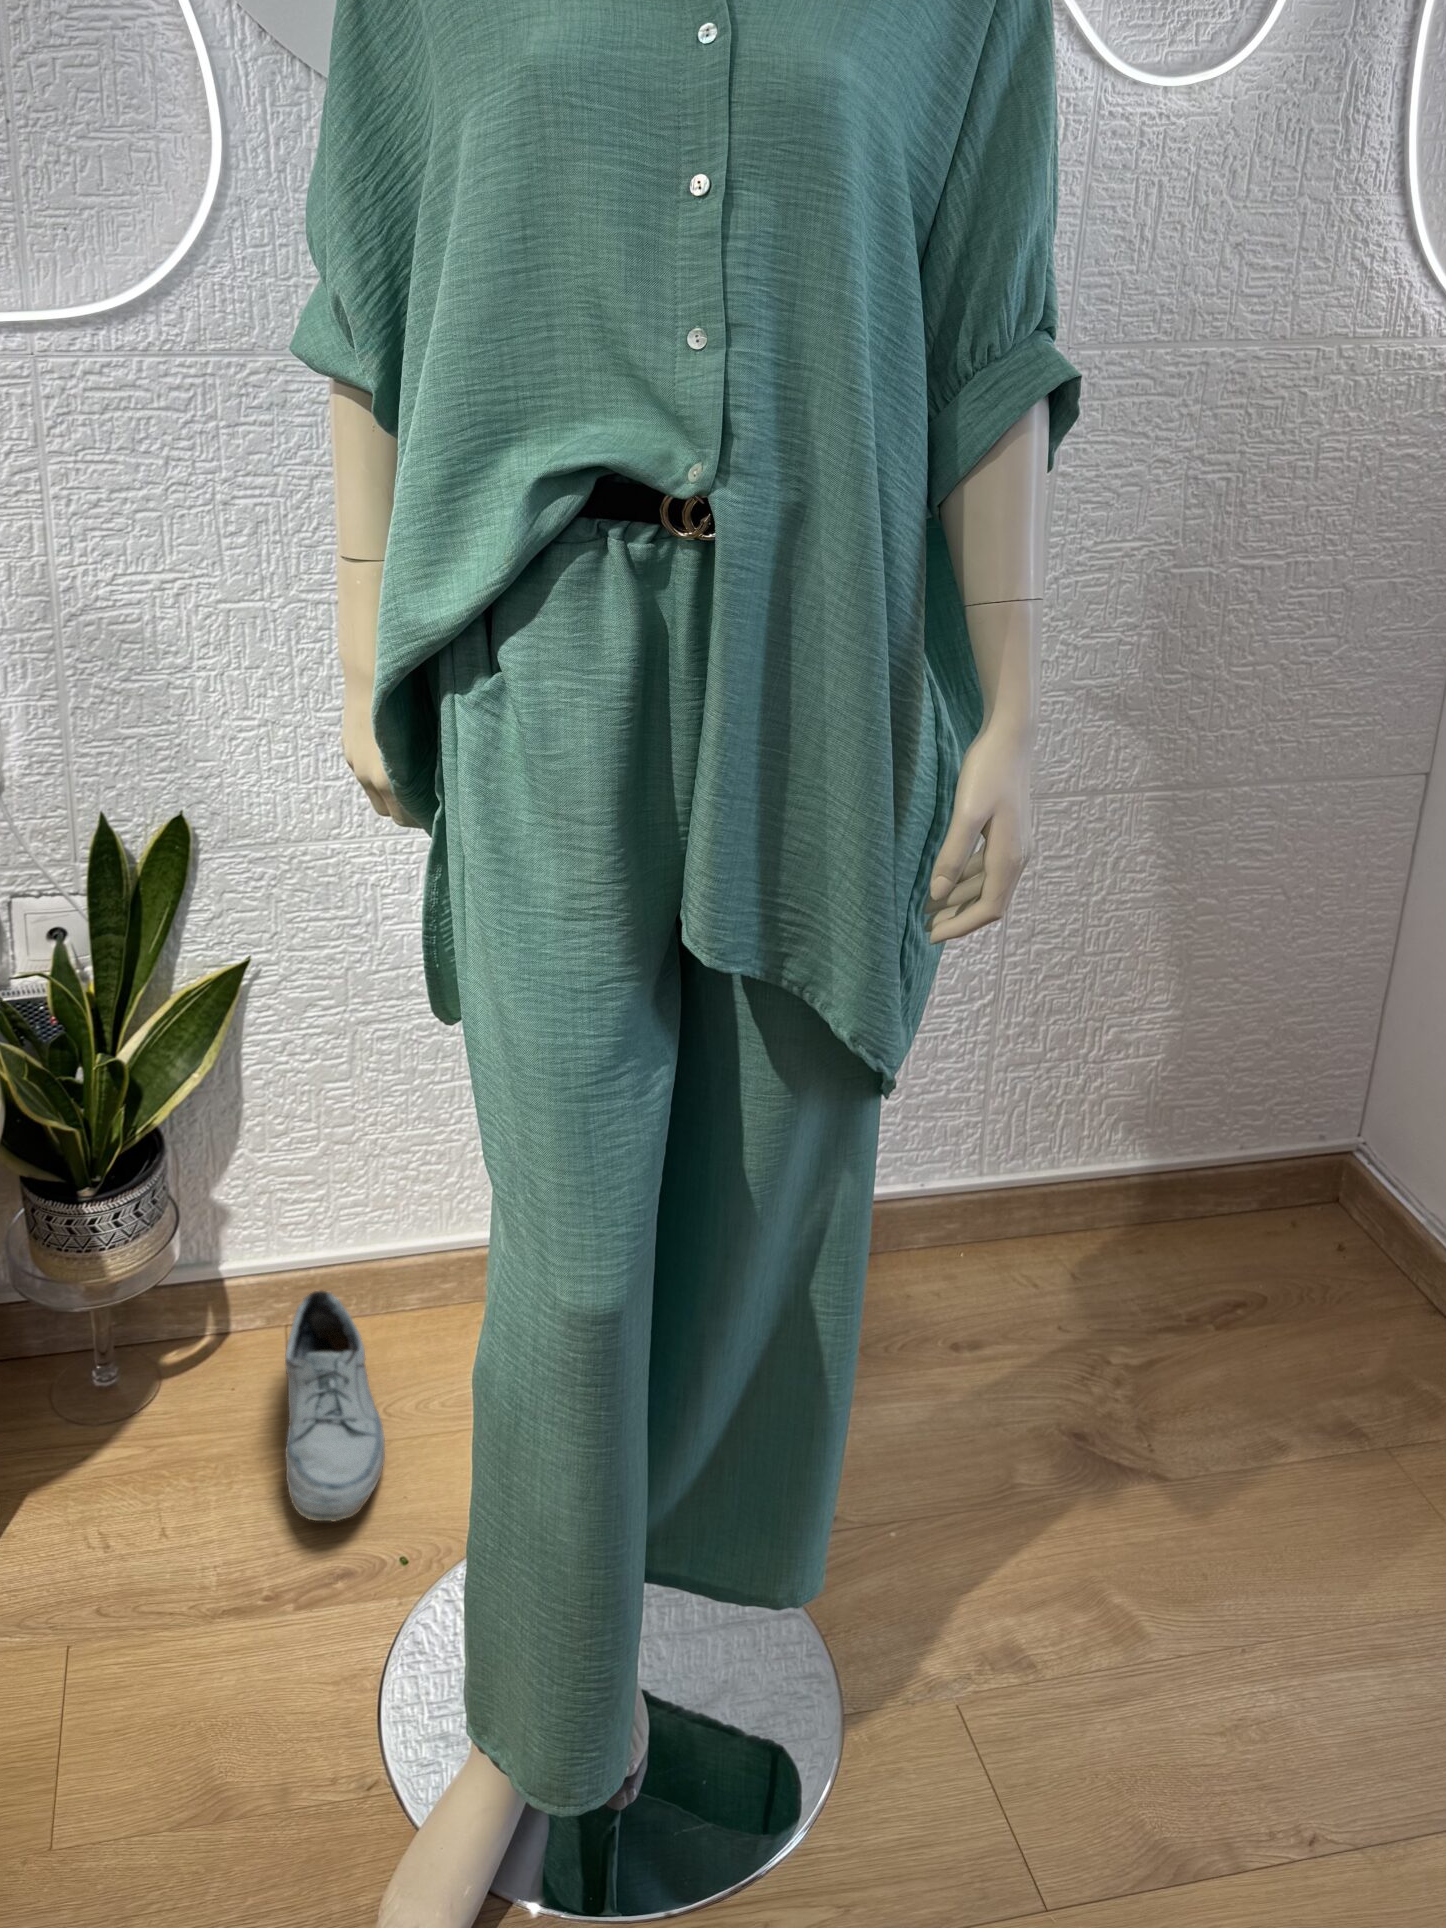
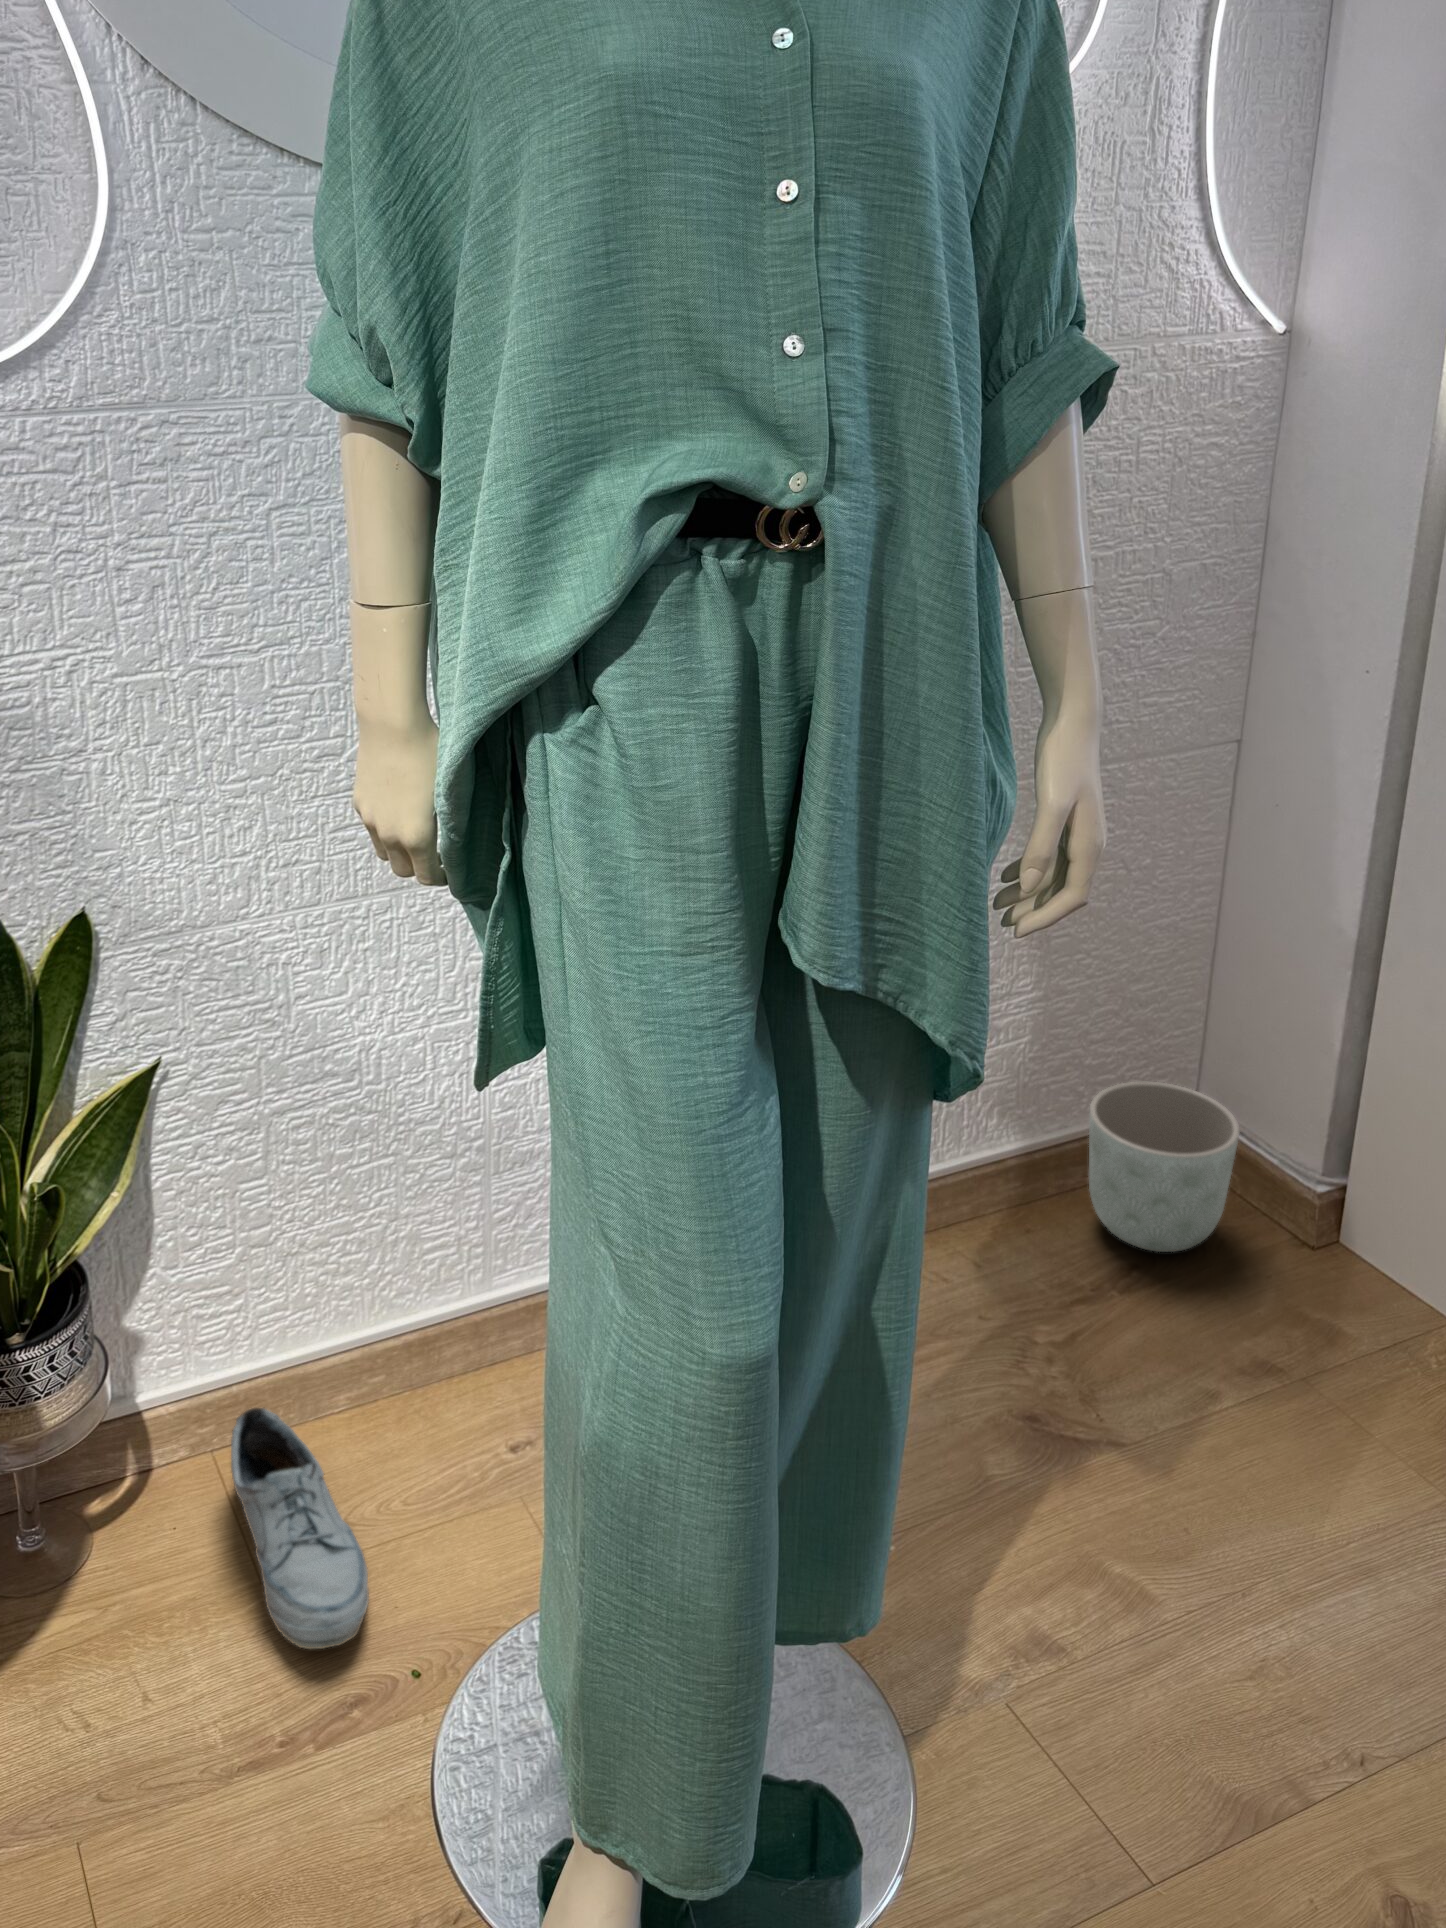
planter: none [1209,1118,1371,1299] -> present [1089,1082,1240,1252]

